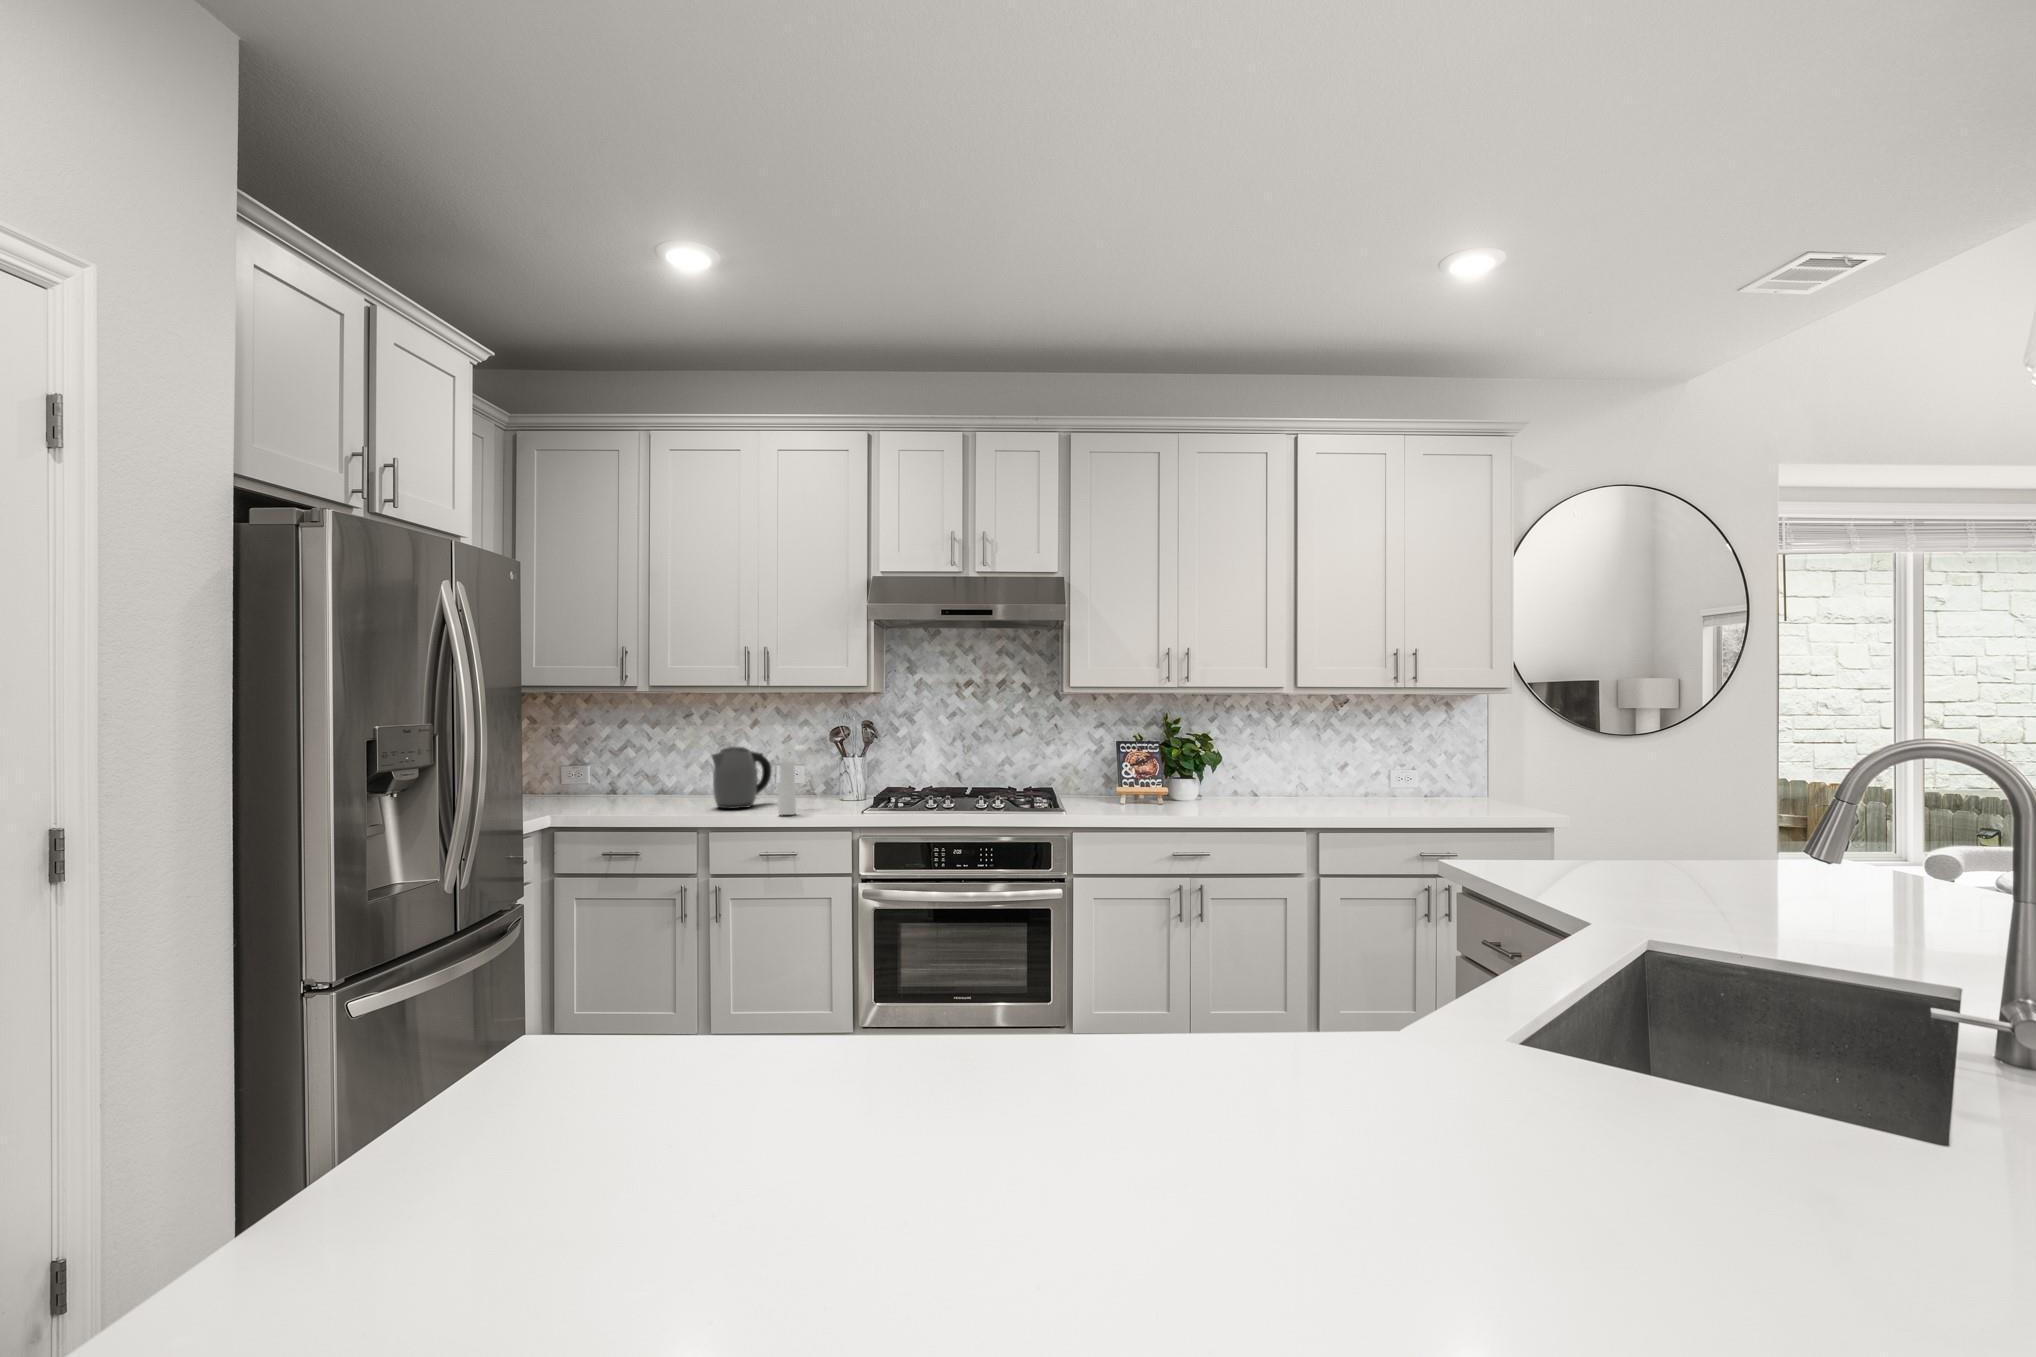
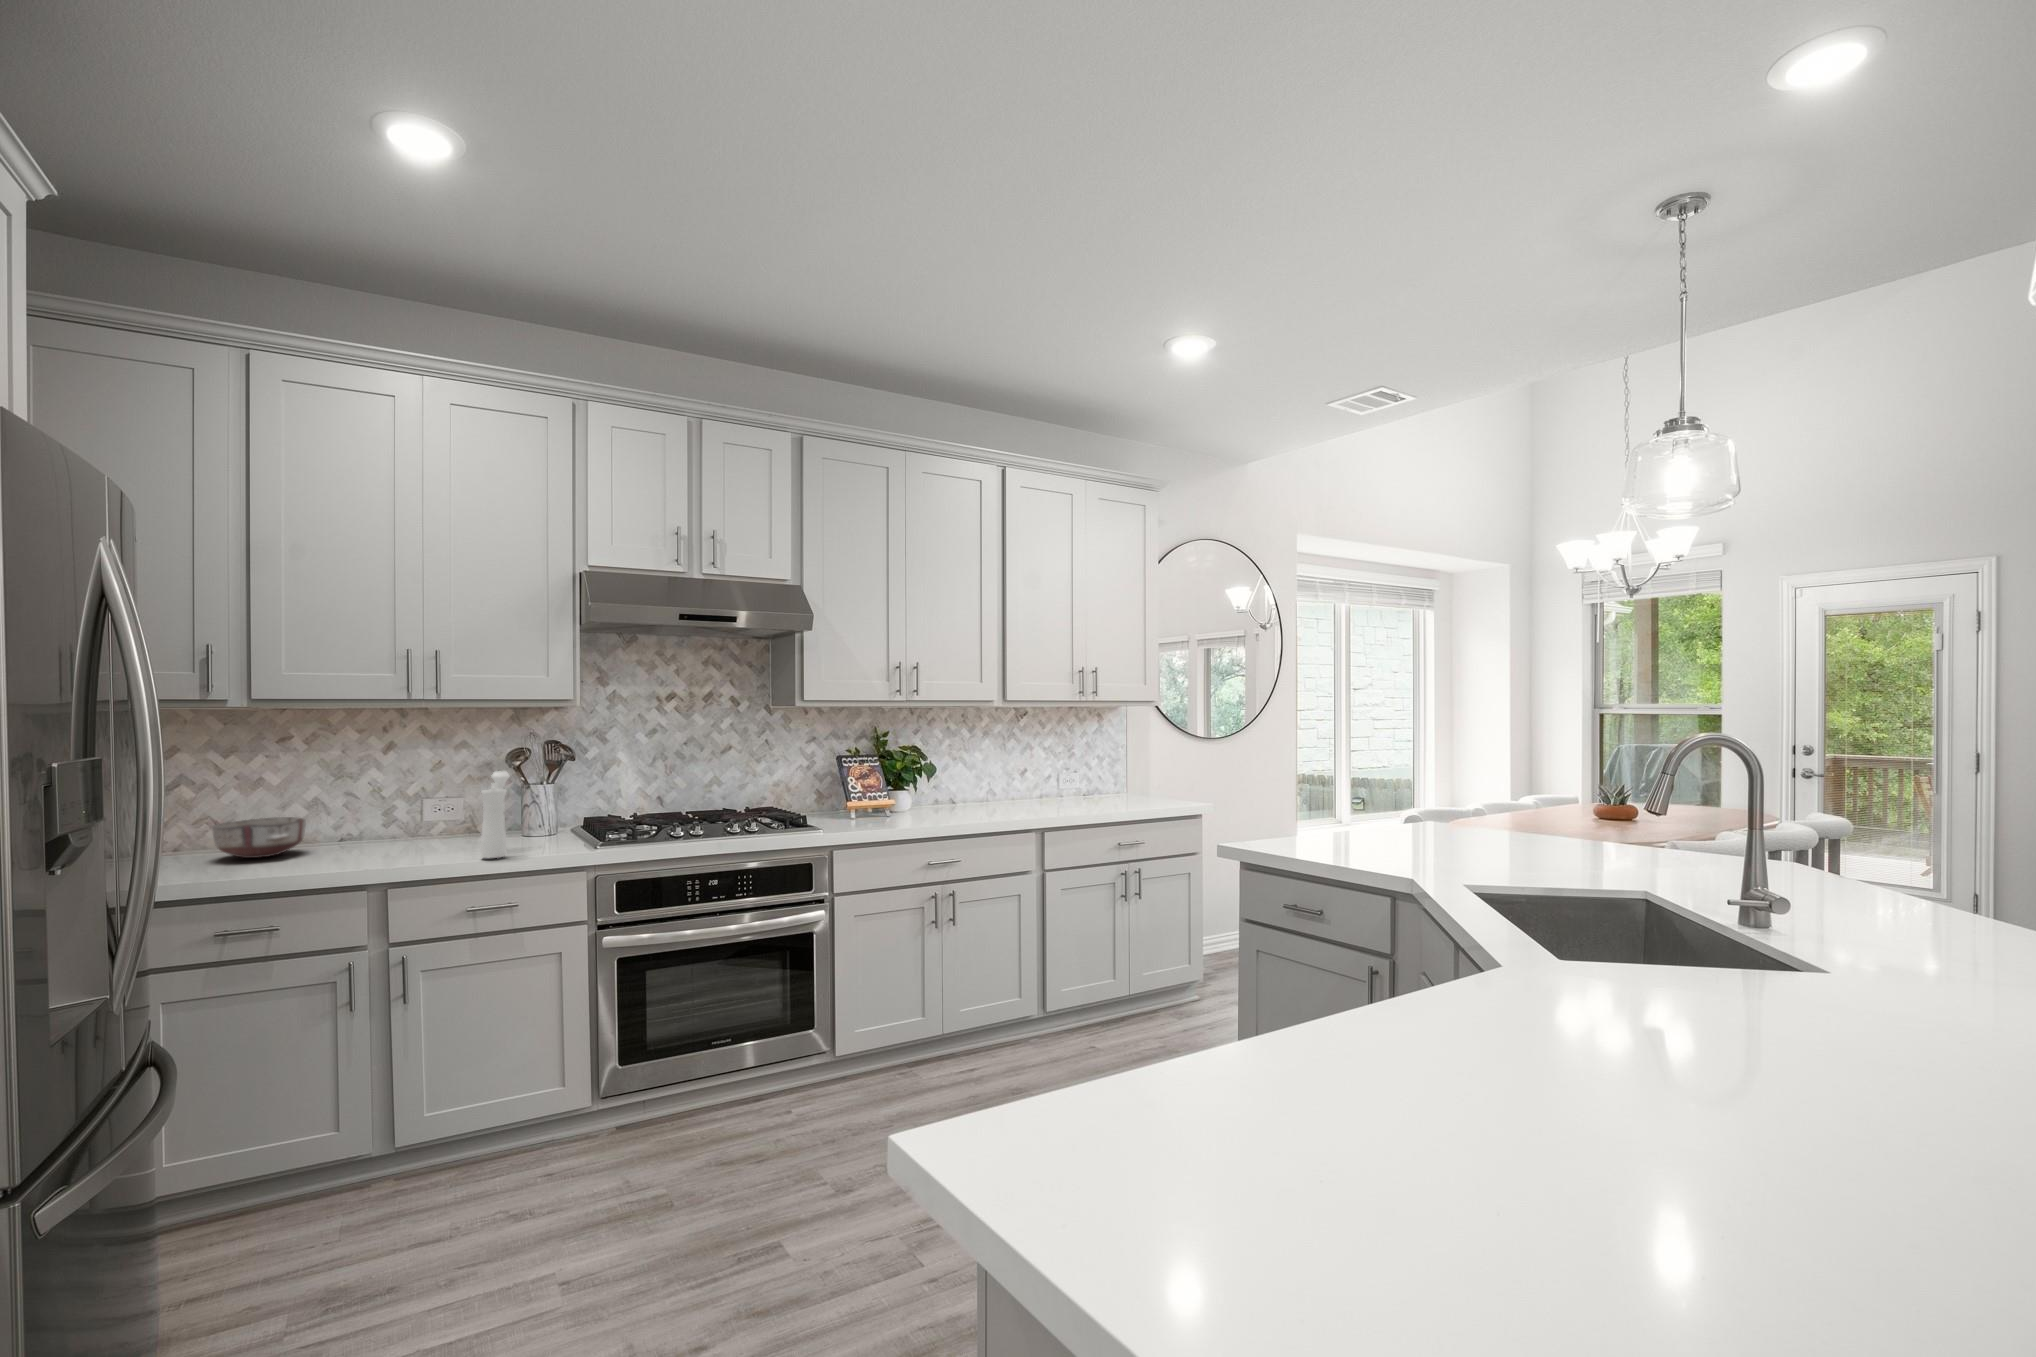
kettle: present [711,747,771,809] -> none [365,777,445,857]
ceramic bowl: none [632,773,689,802] -> present [212,817,306,858]

